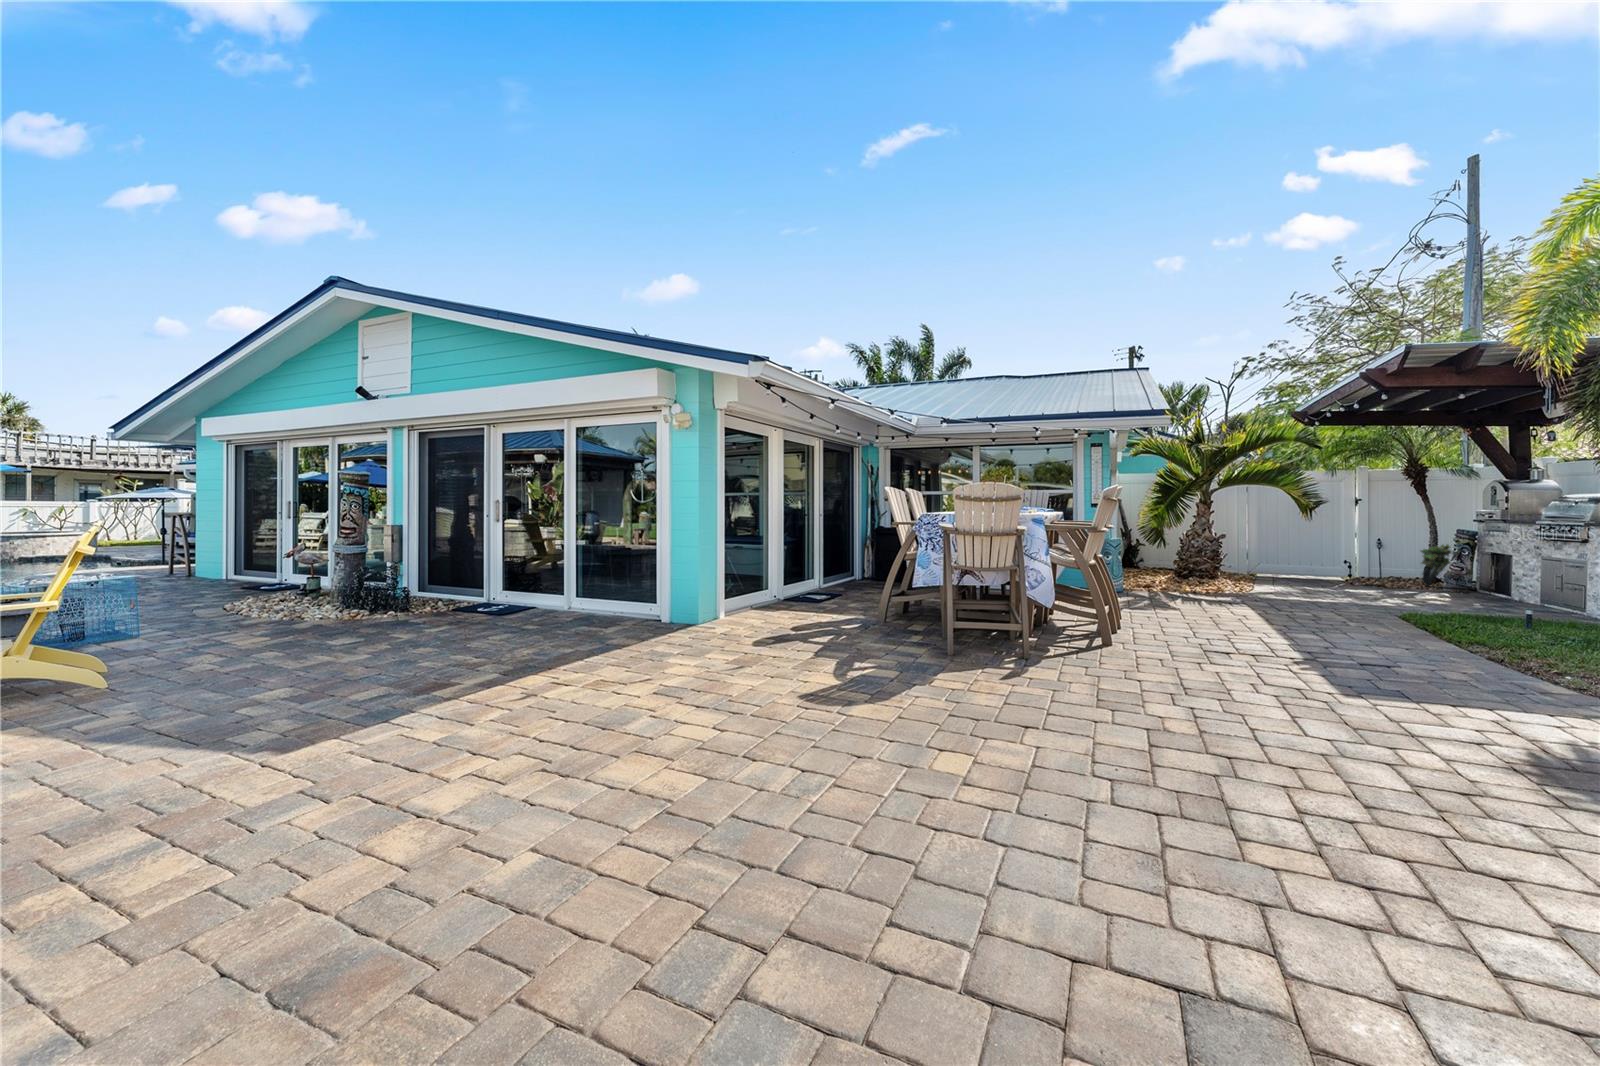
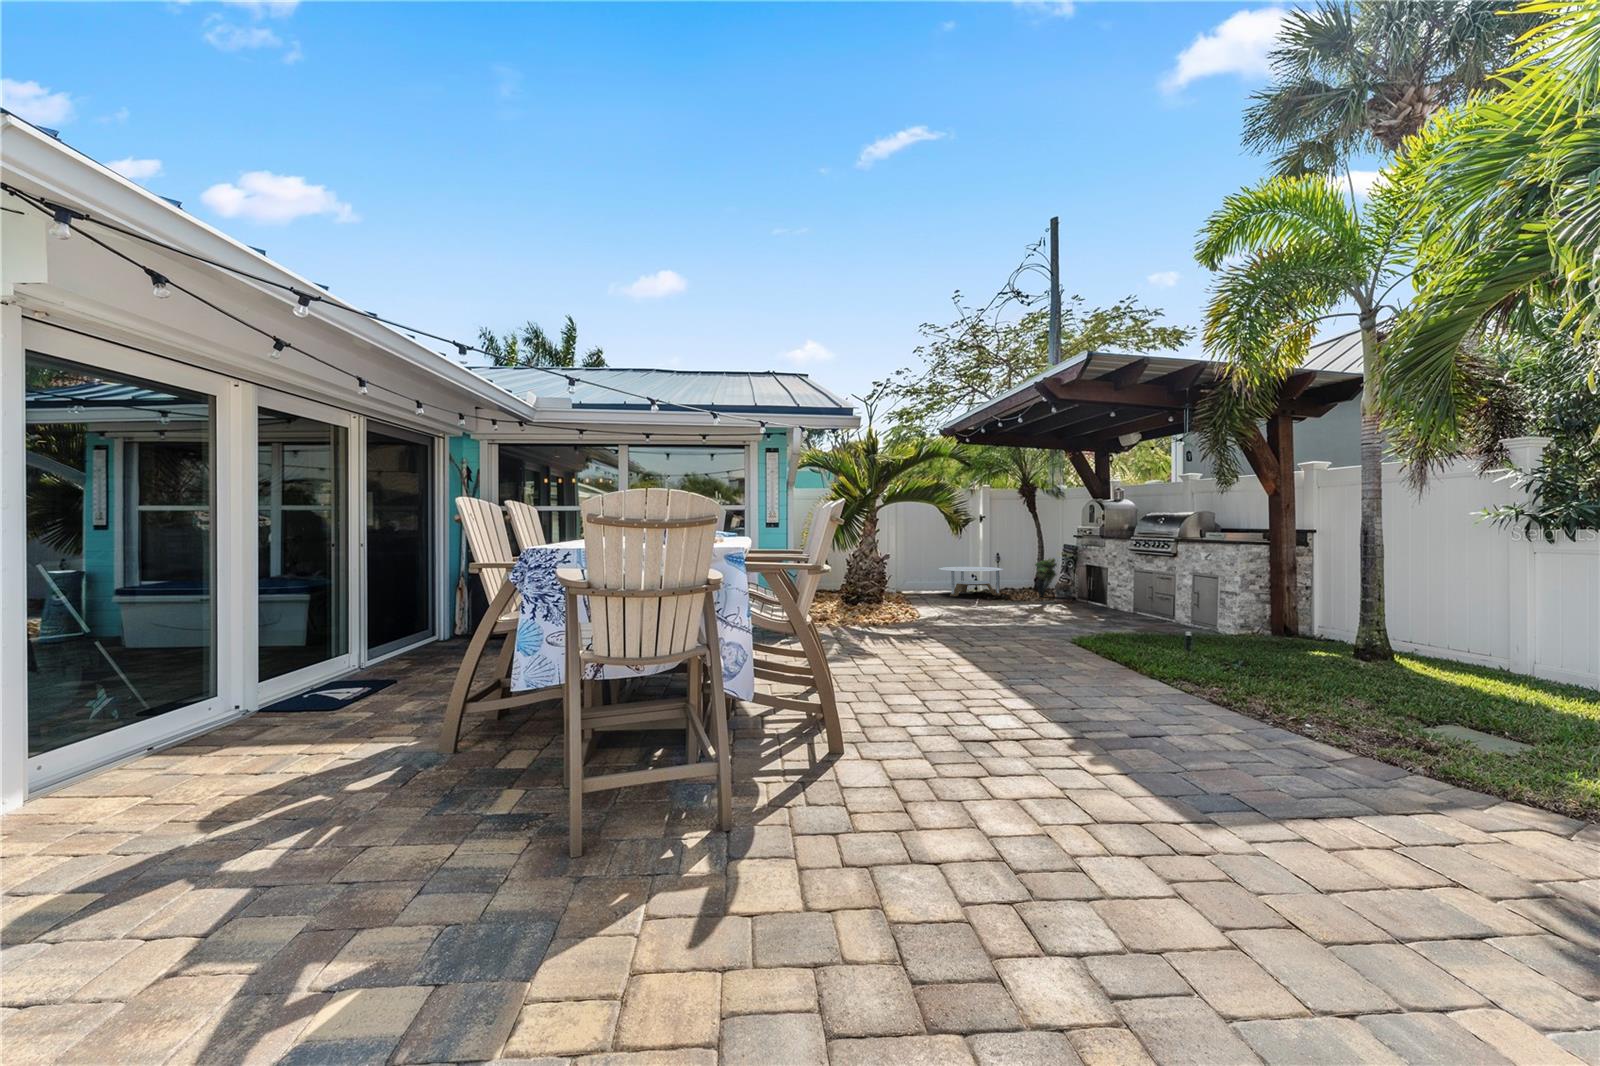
round table: none [1294,551,1378,582] -> present [939,567,1003,596]

